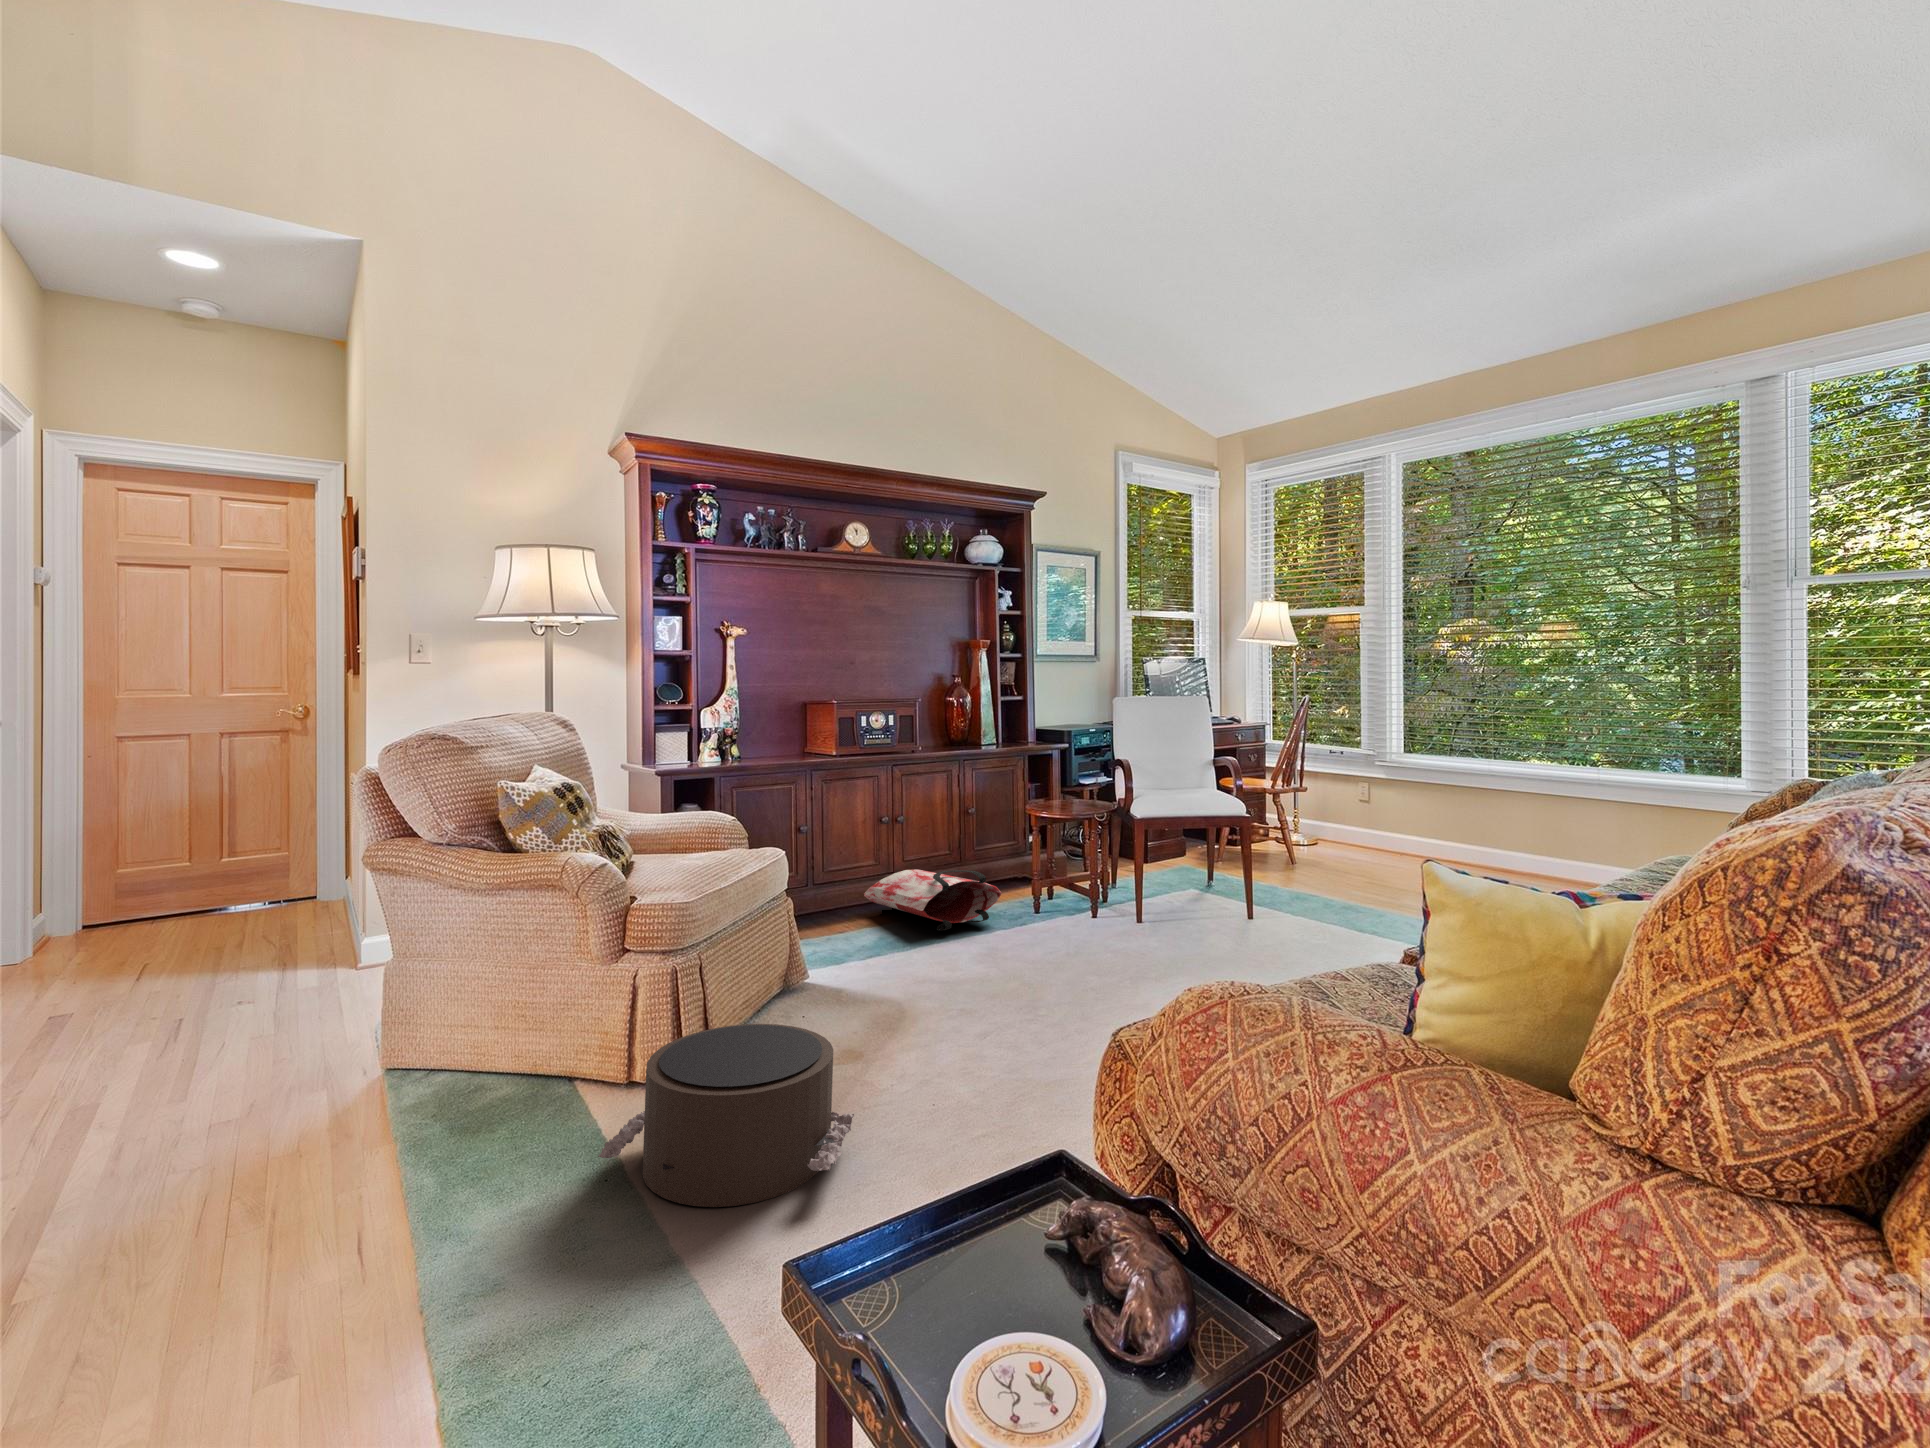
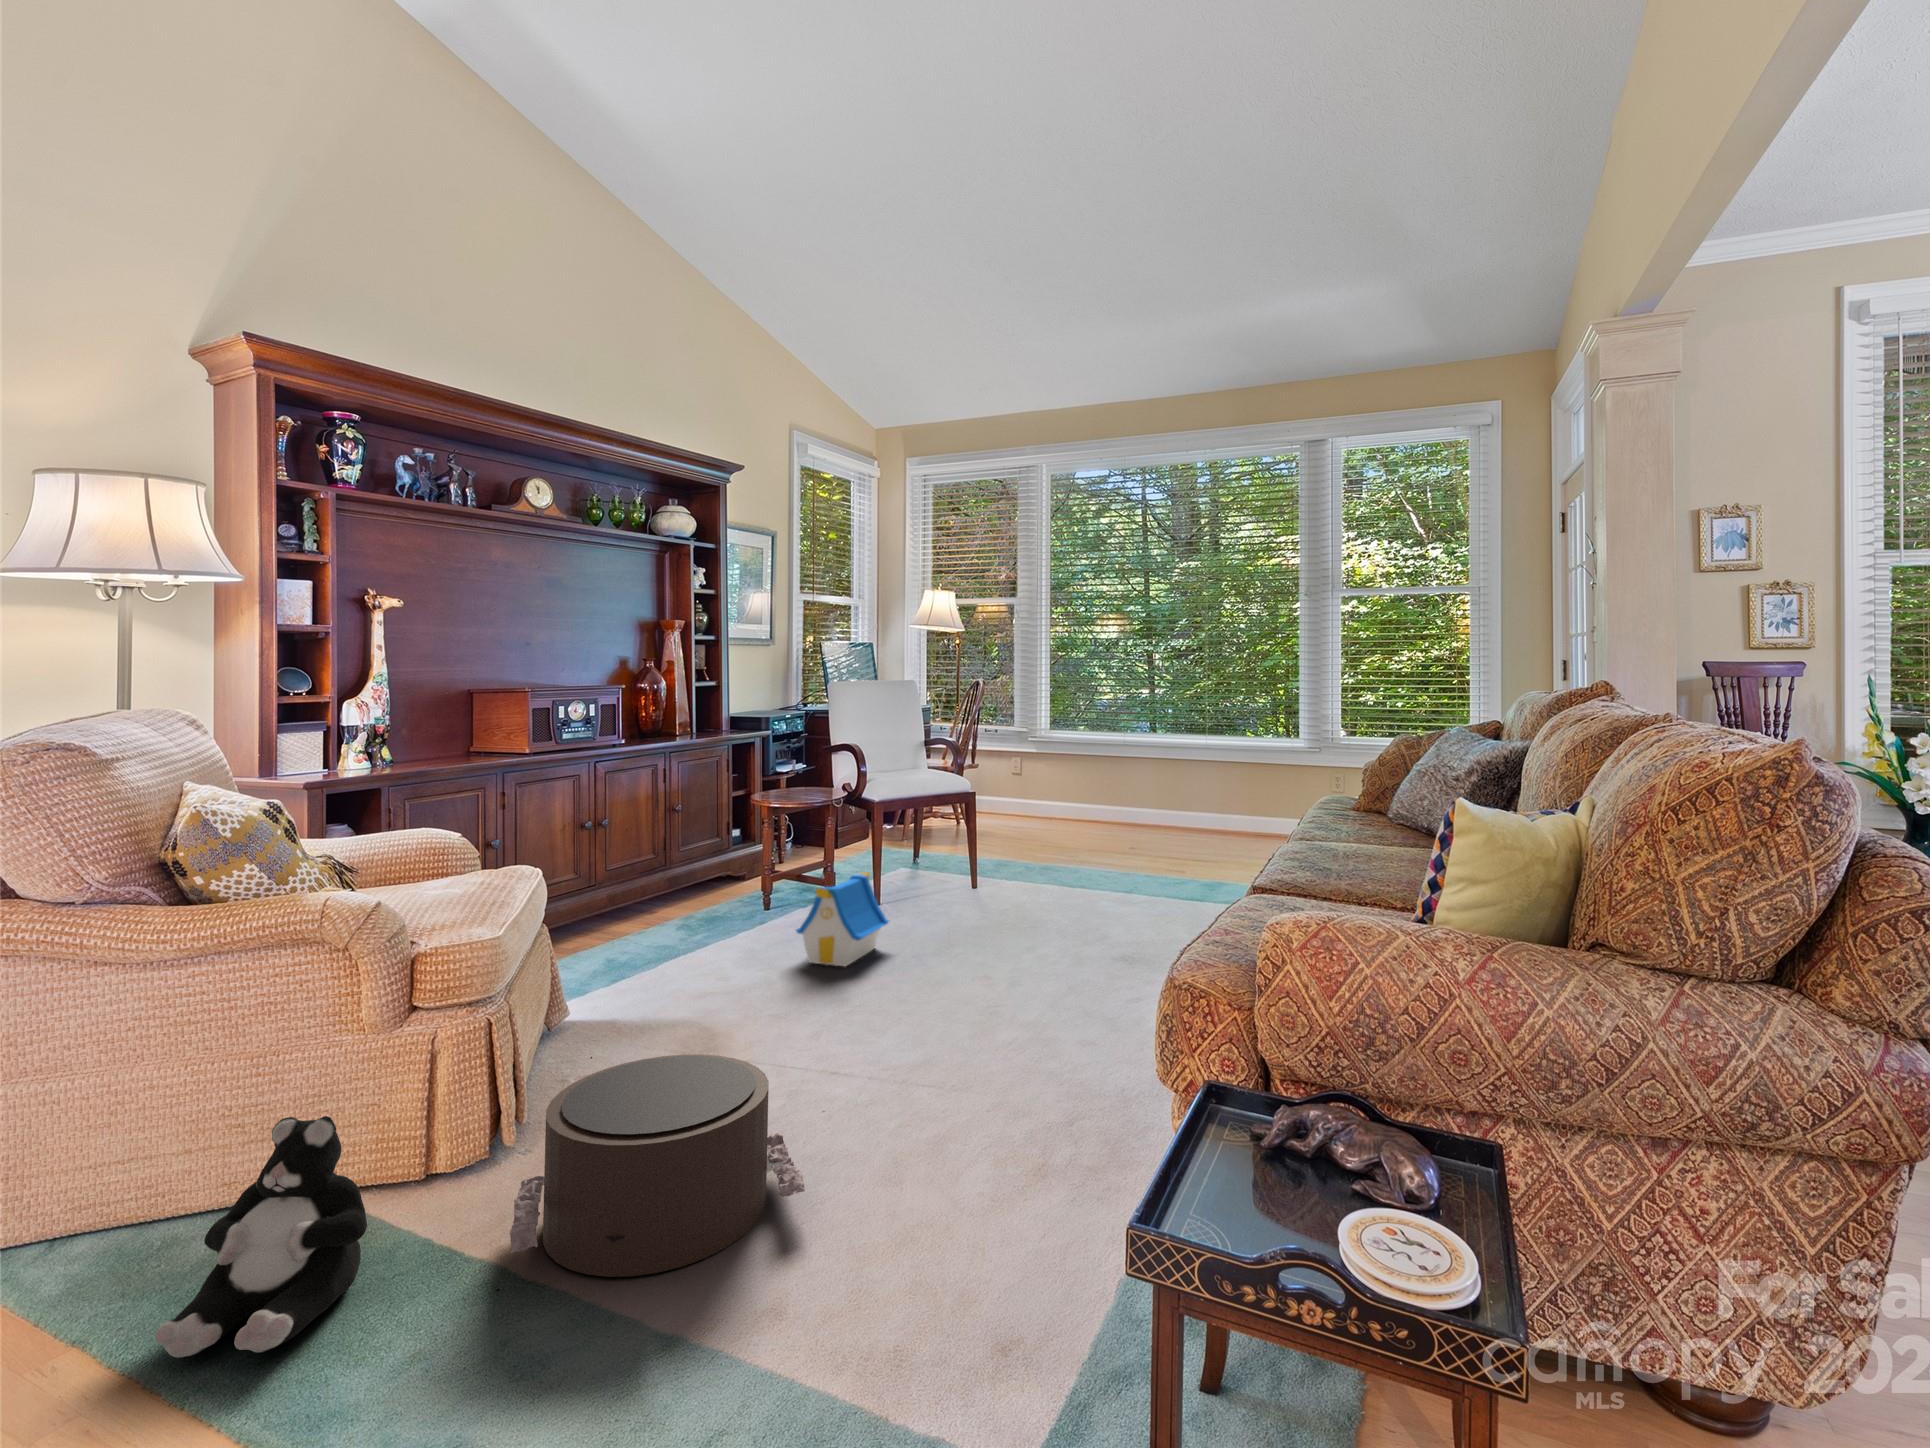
bag: present [864,869,1002,931] -> none [572,873,750,941]
toy house: none [1012,885,1105,975] -> present [796,872,889,966]
plush toy: none [394,1017,540,1182] -> present [155,1116,367,1358]

